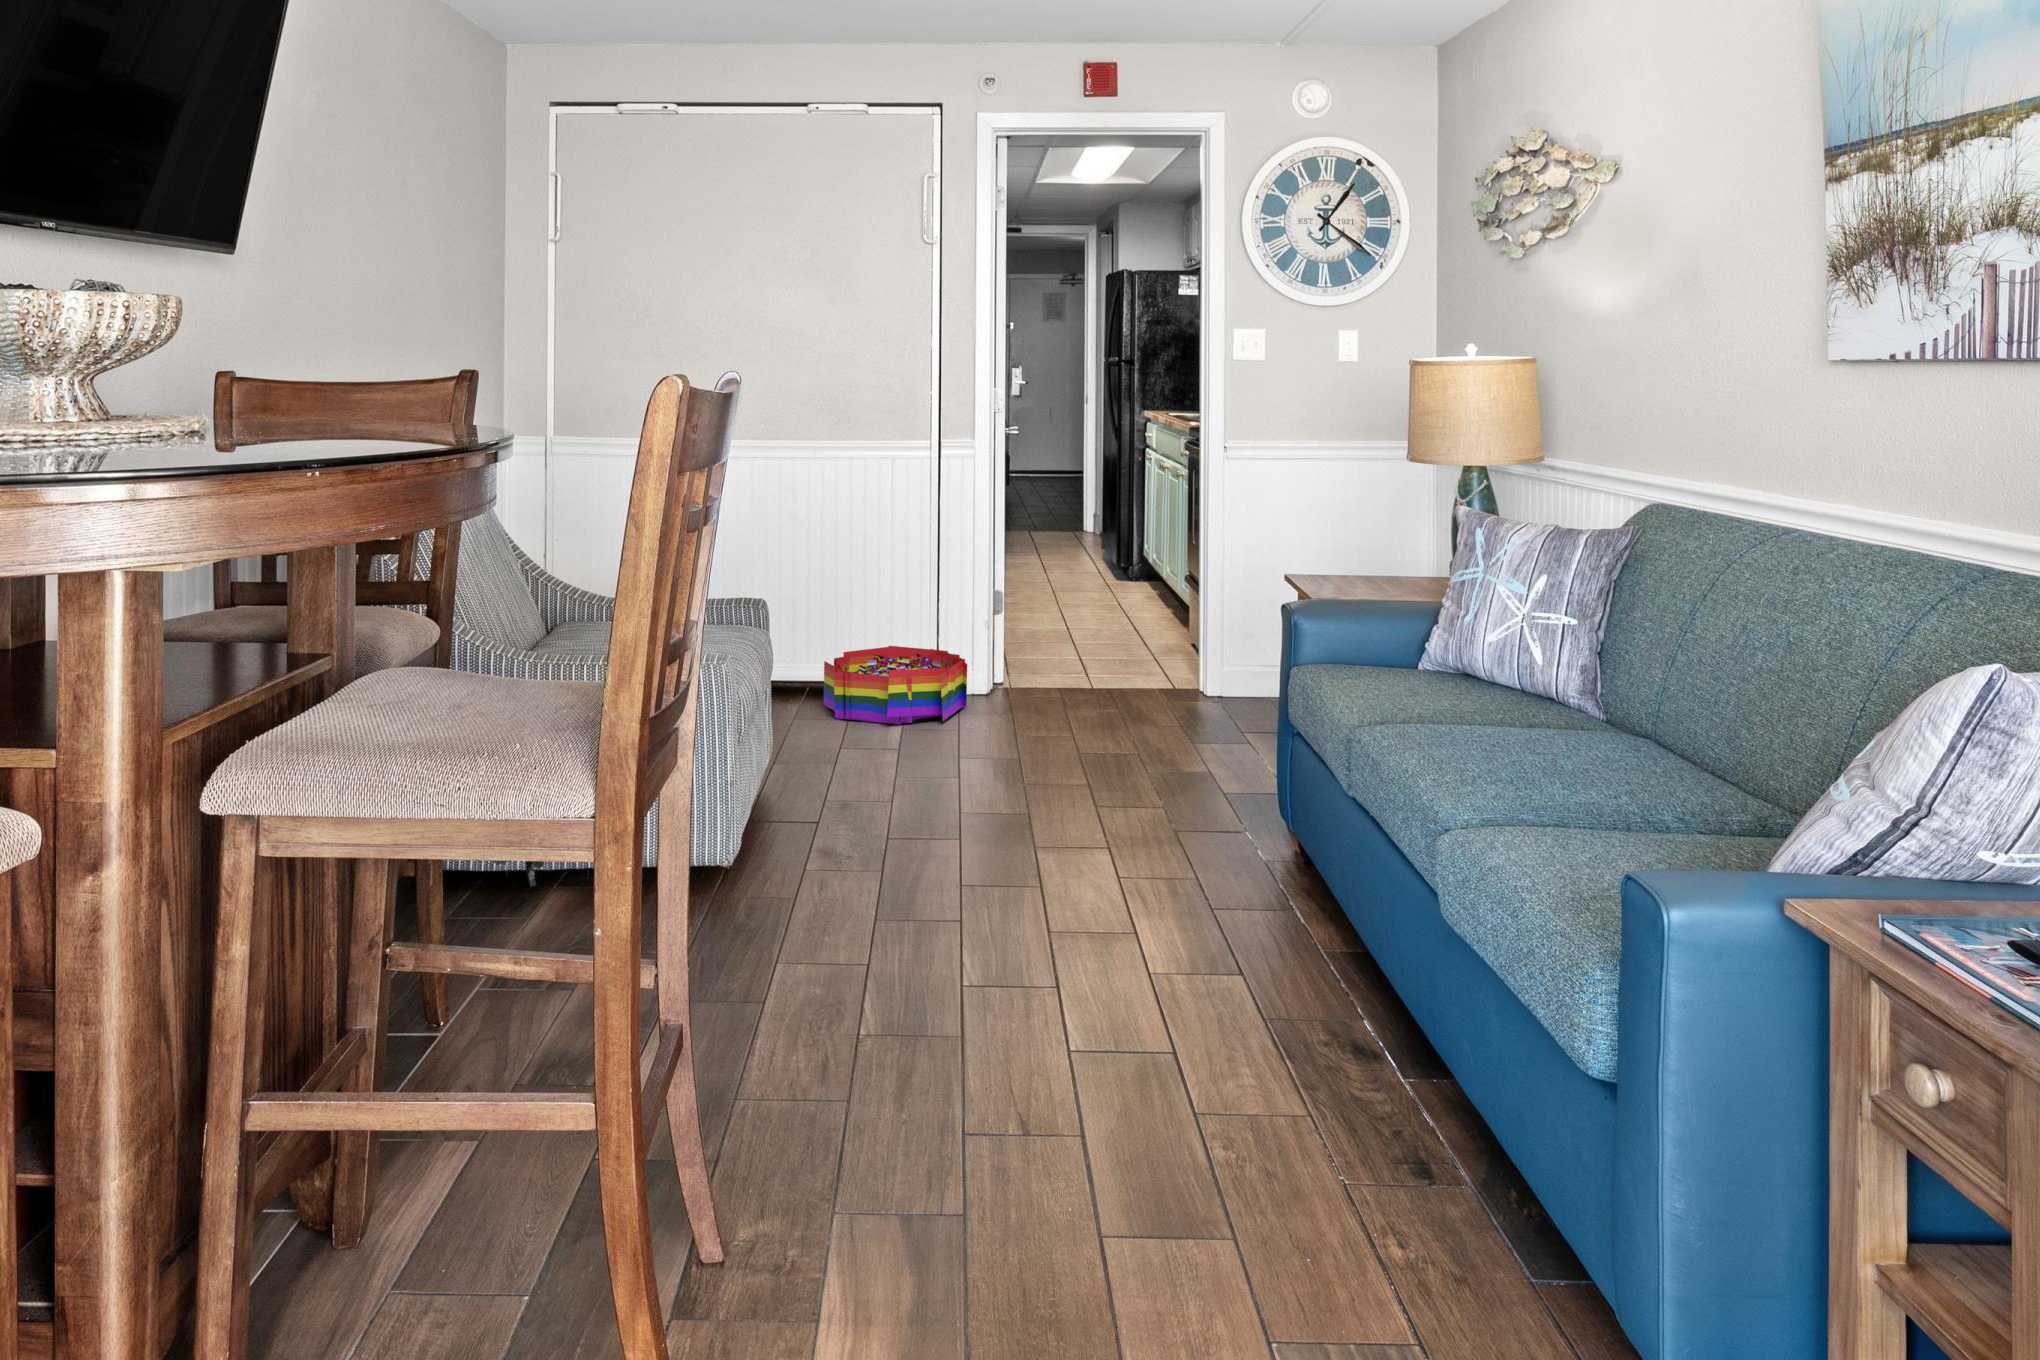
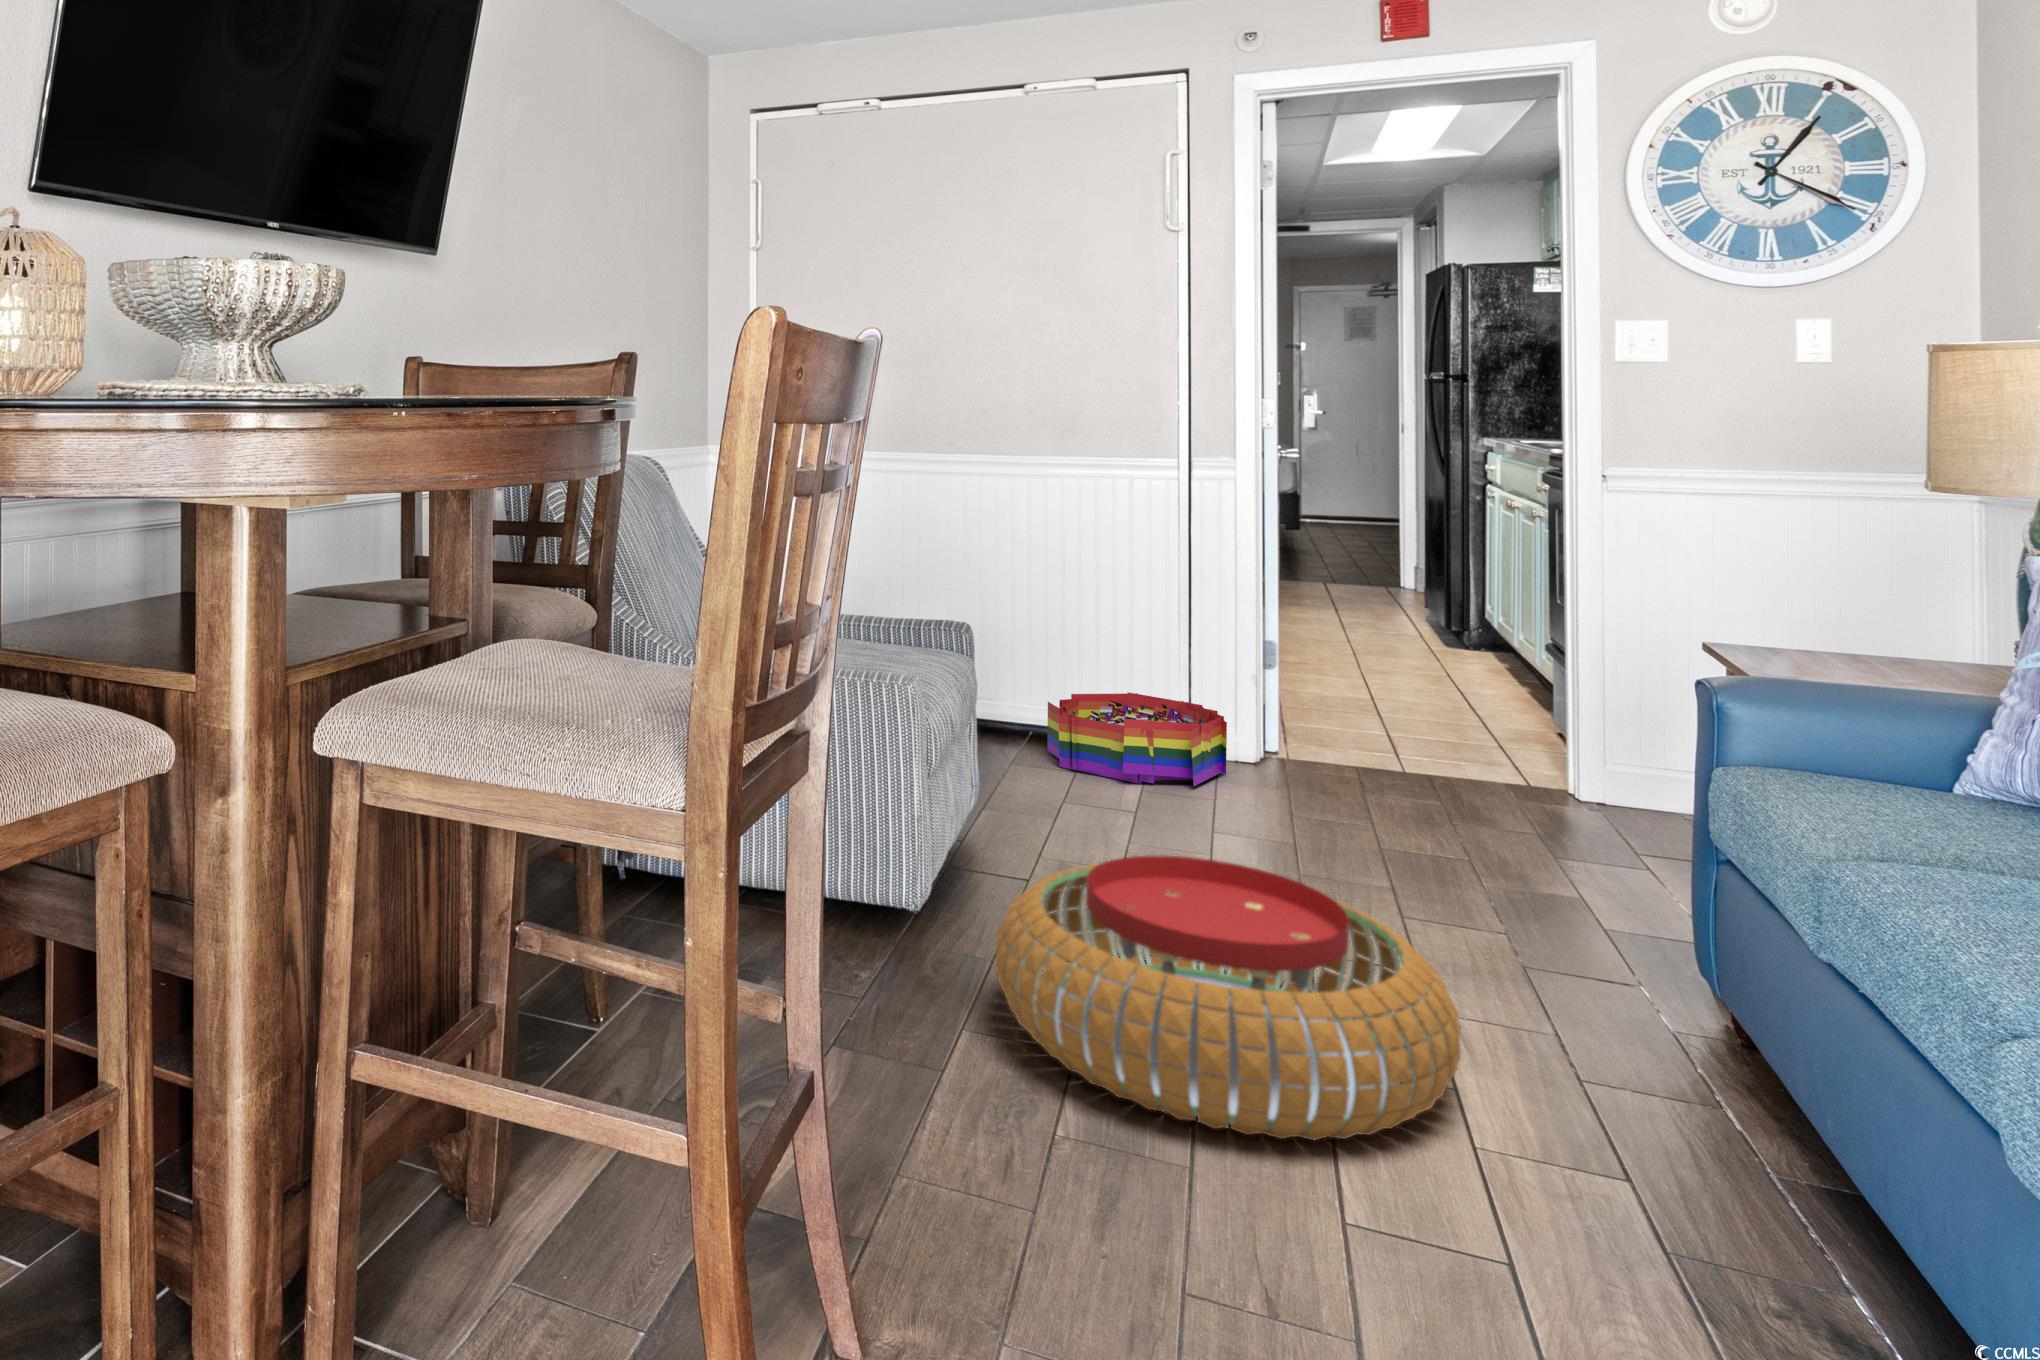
pouf: none [803,785,1142,1002] -> present [995,856,1461,1141]

